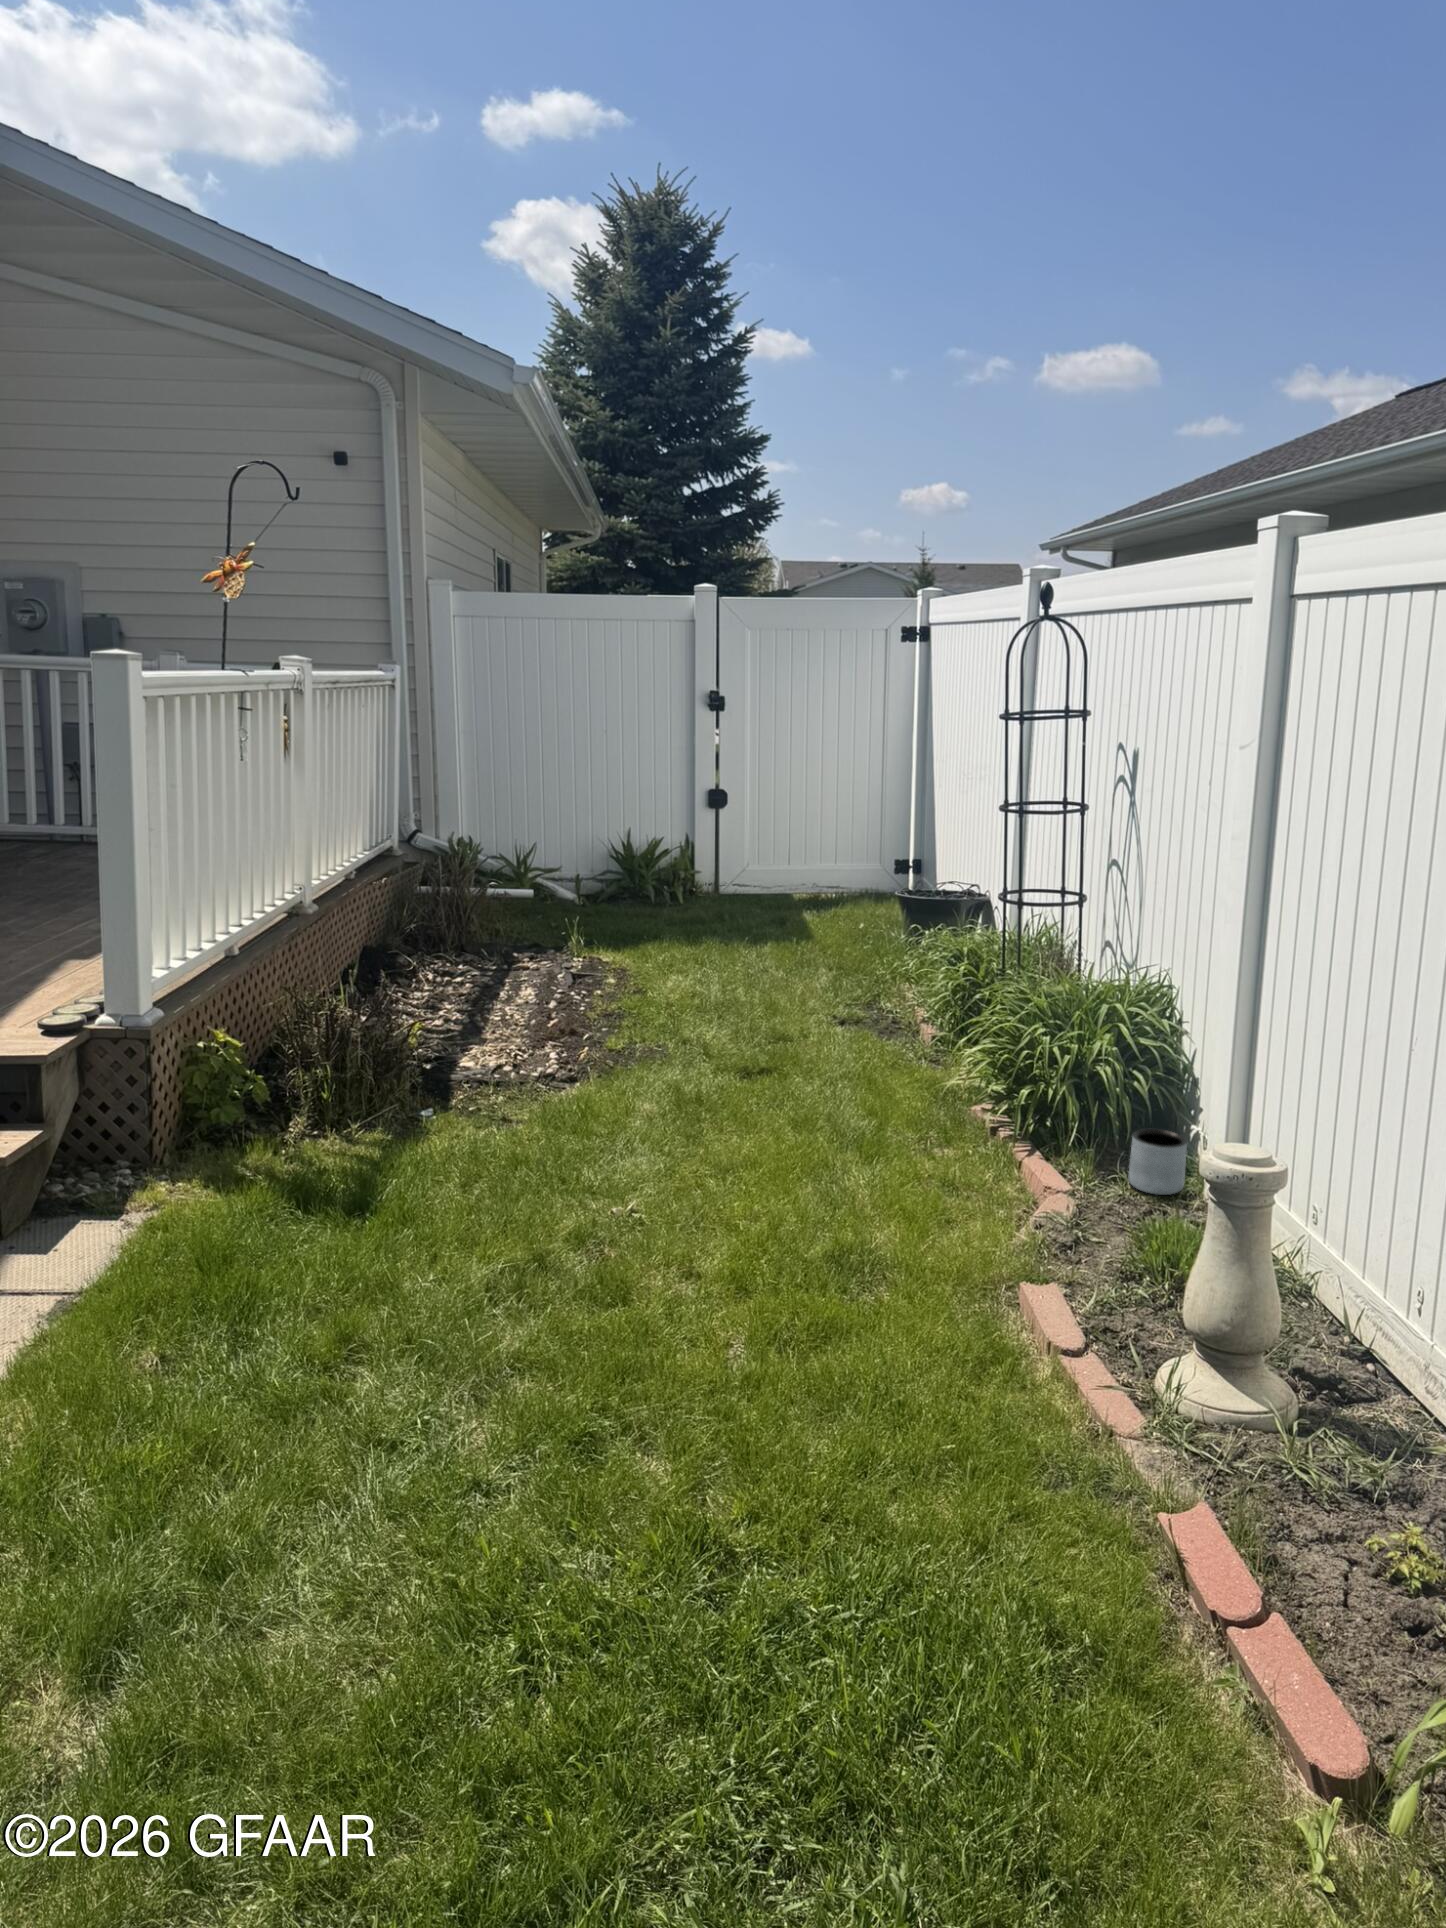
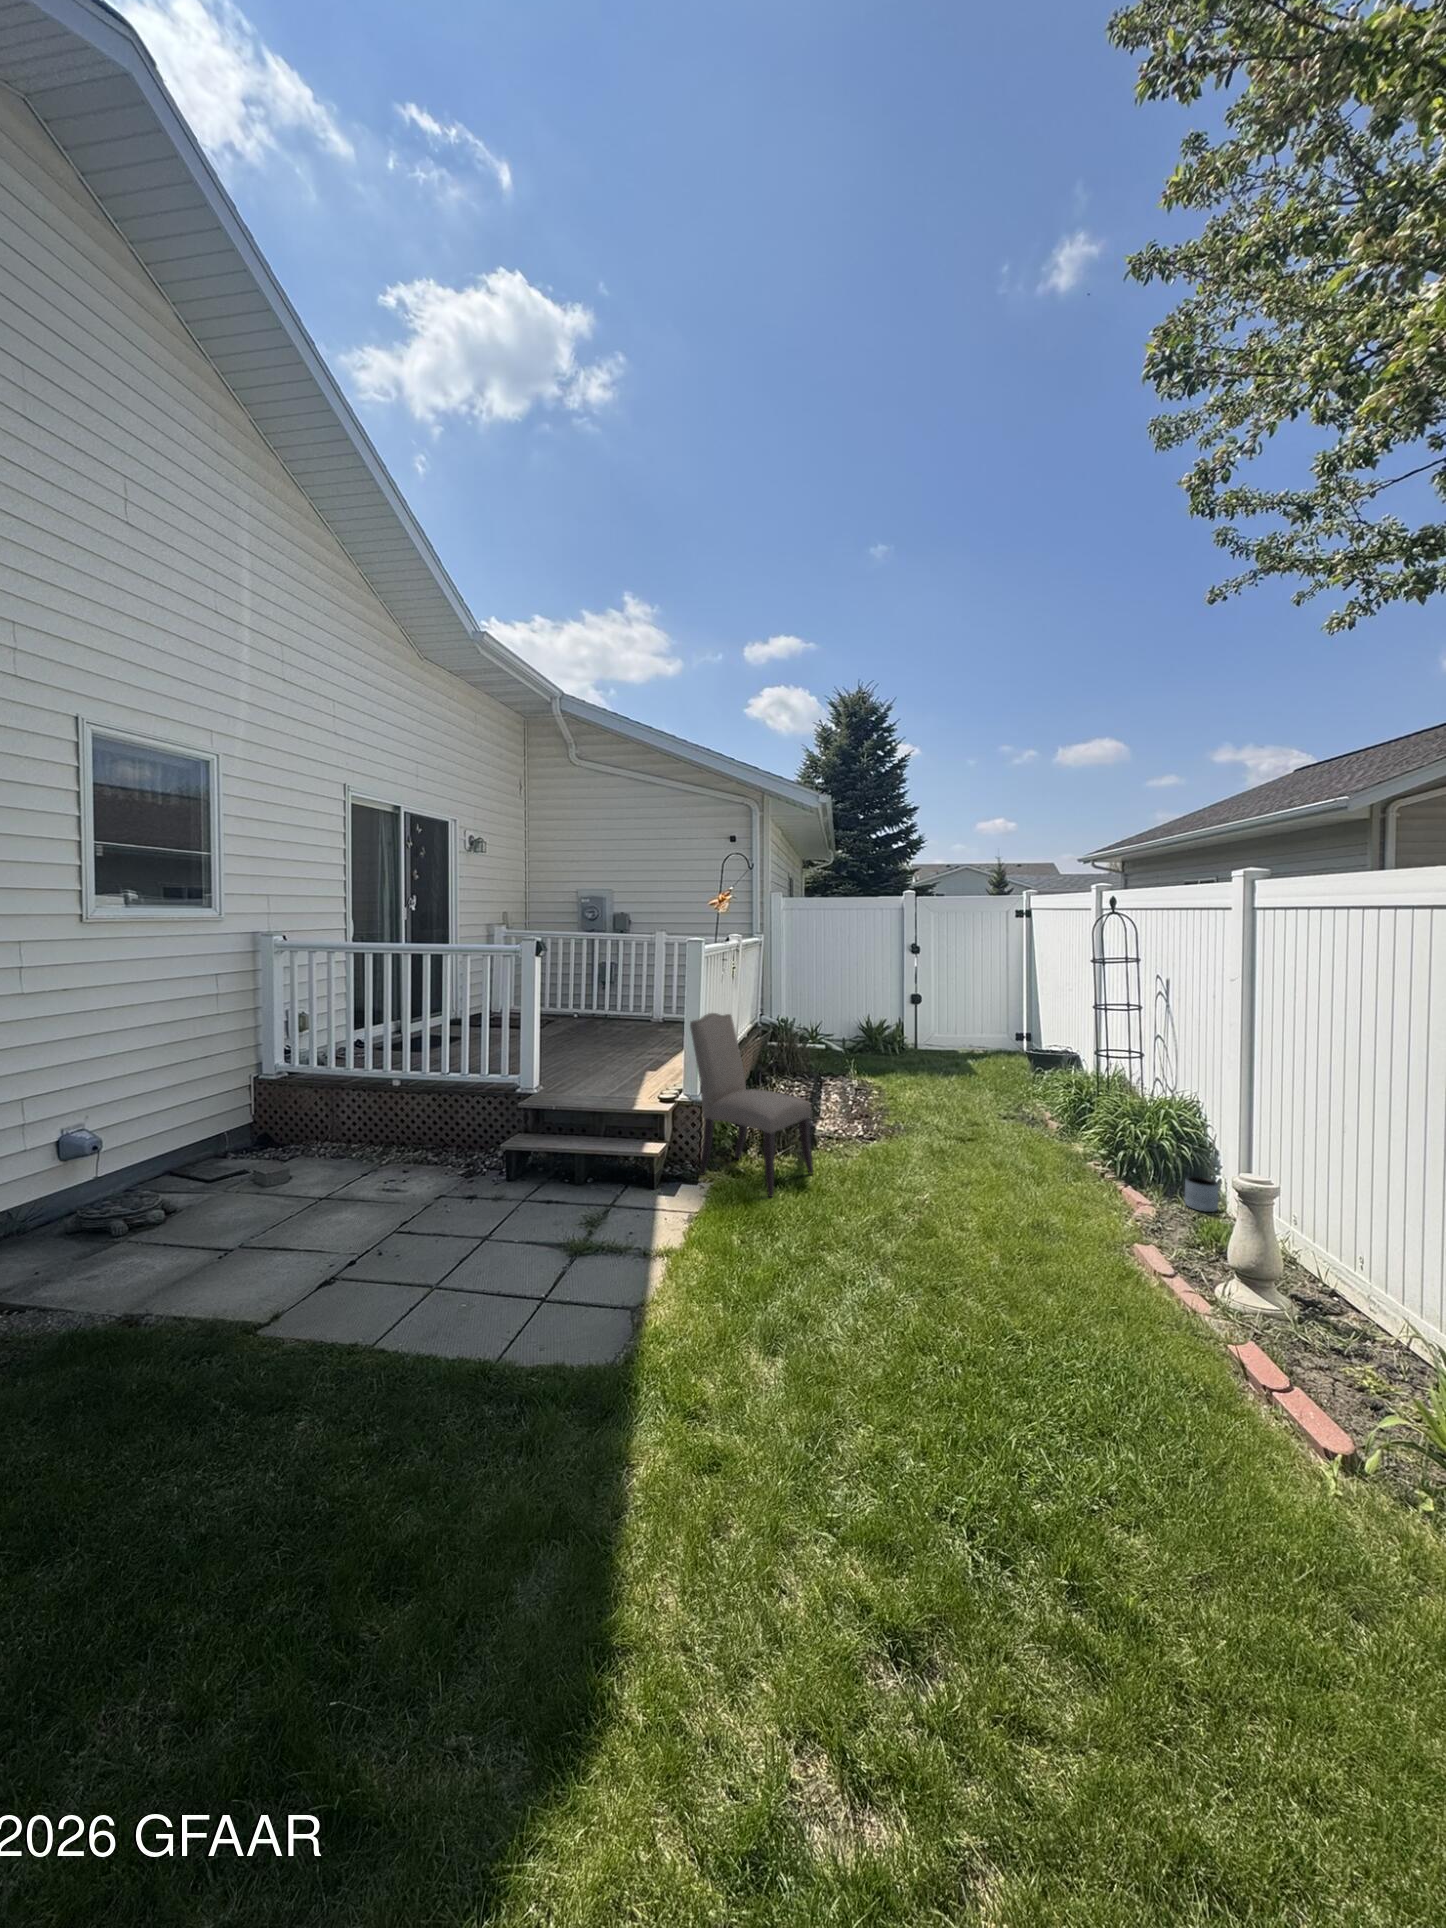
chair: none [80,828,408,1249] -> present [690,1013,813,1197]

